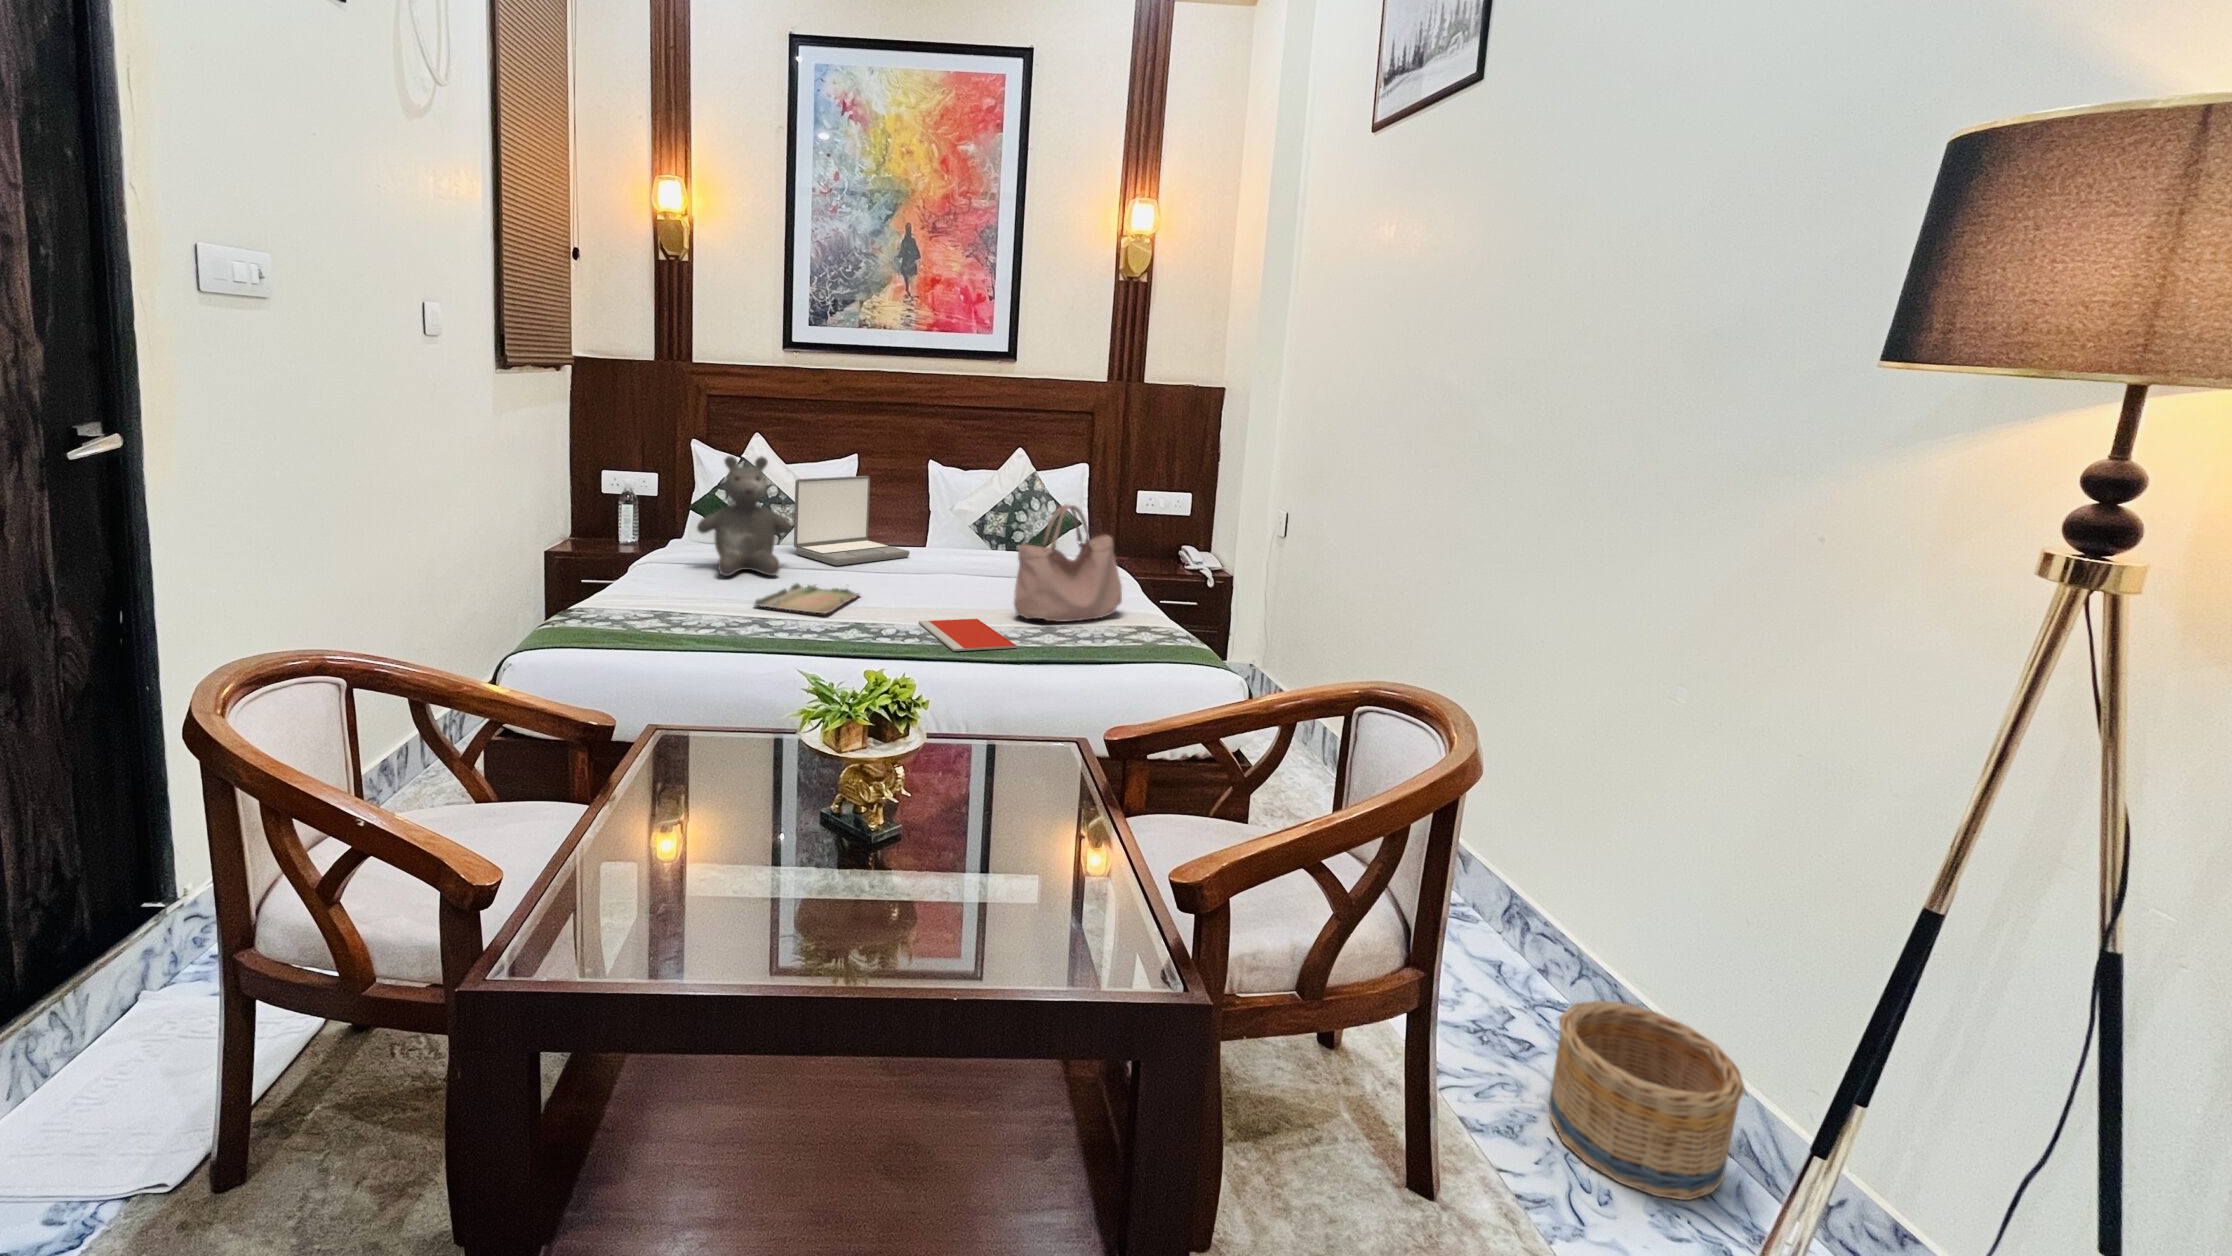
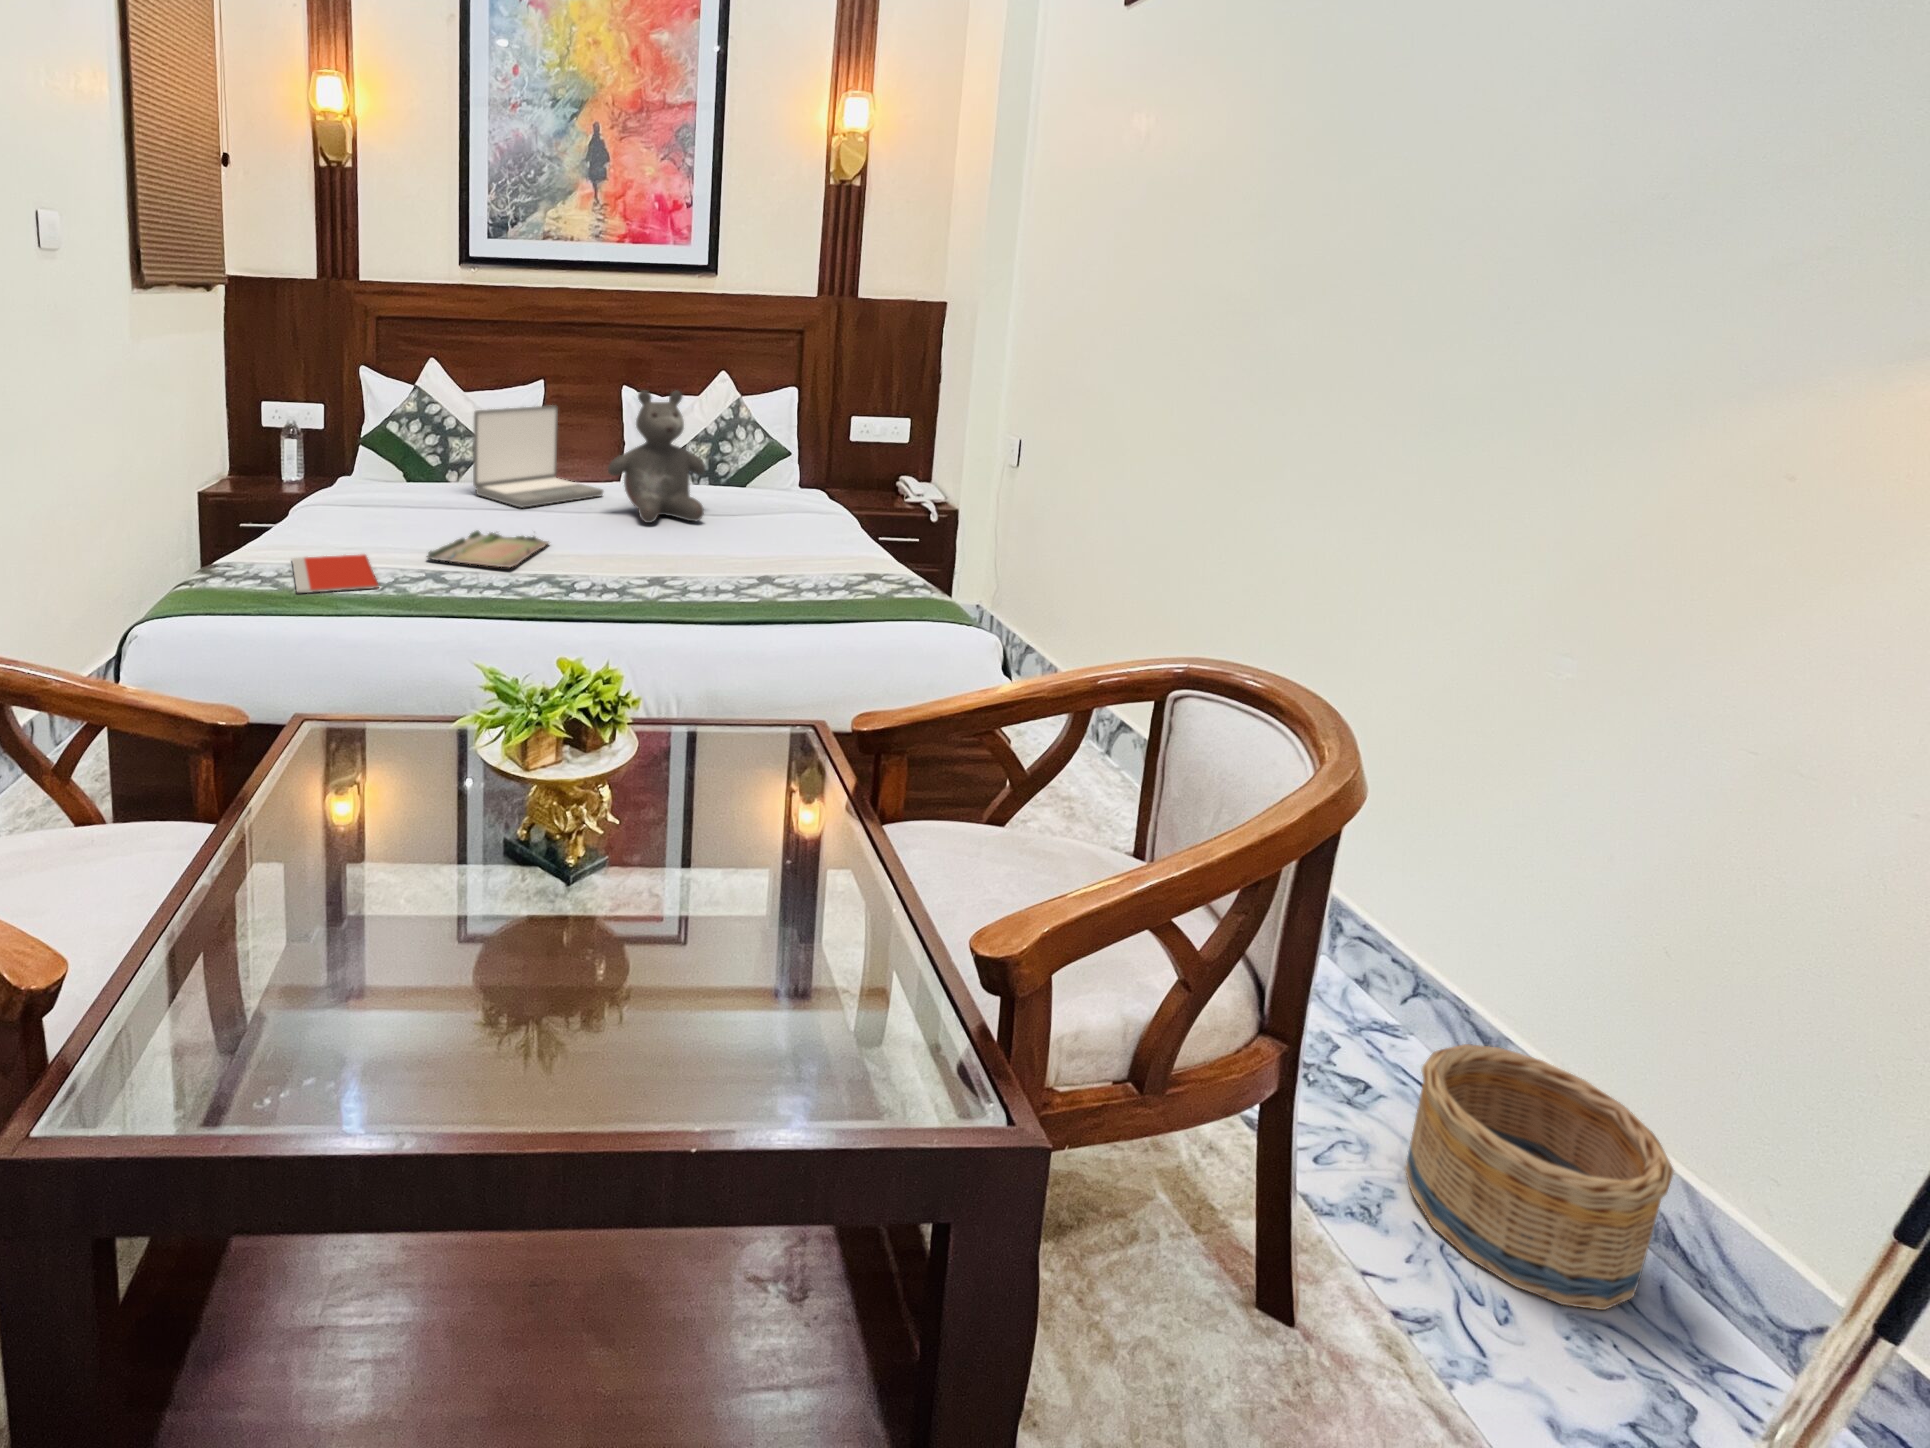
teddy bear: present [697,456,792,576] -> present [608,390,705,523]
handbag: present [1014,504,1122,622] -> none [727,437,850,572]
notebook: present [919,619,1017,651] -> present [292,554,379,593]

